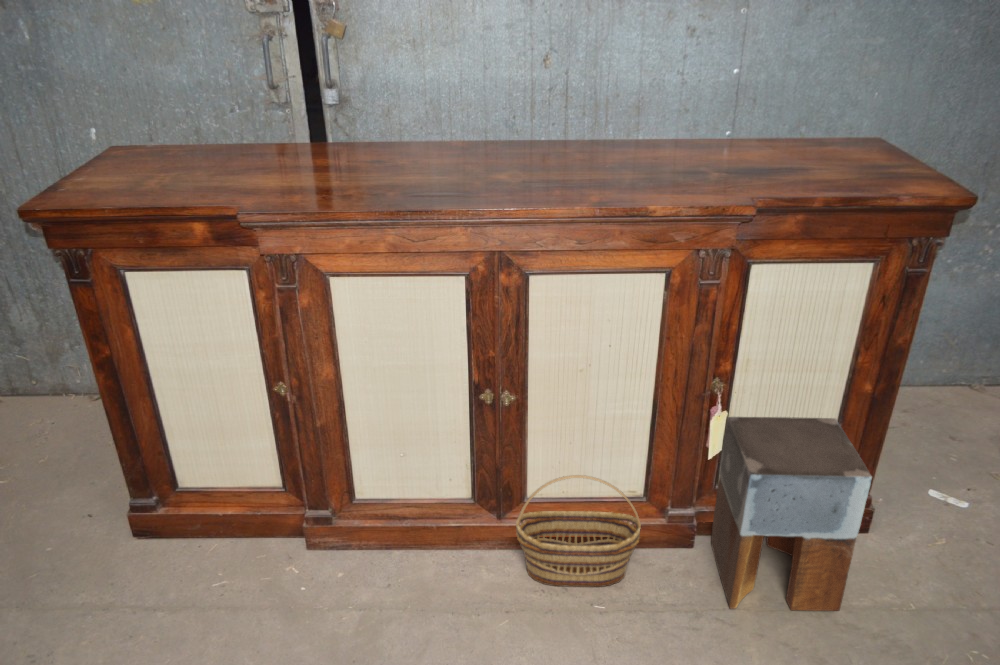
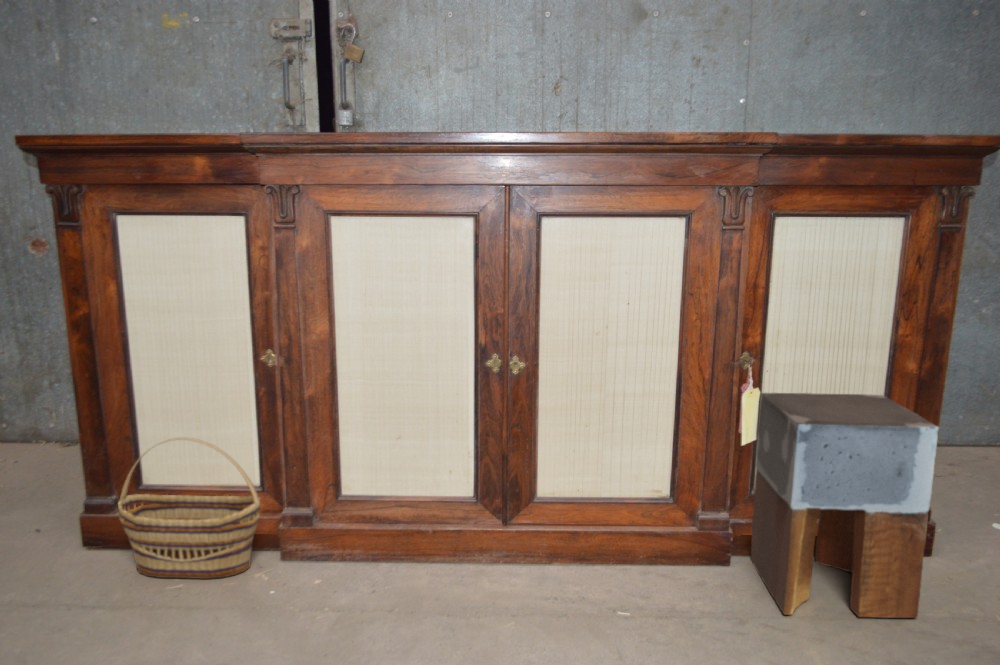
basket: present [516,475,641,587] -> present [118,438,260,579]

